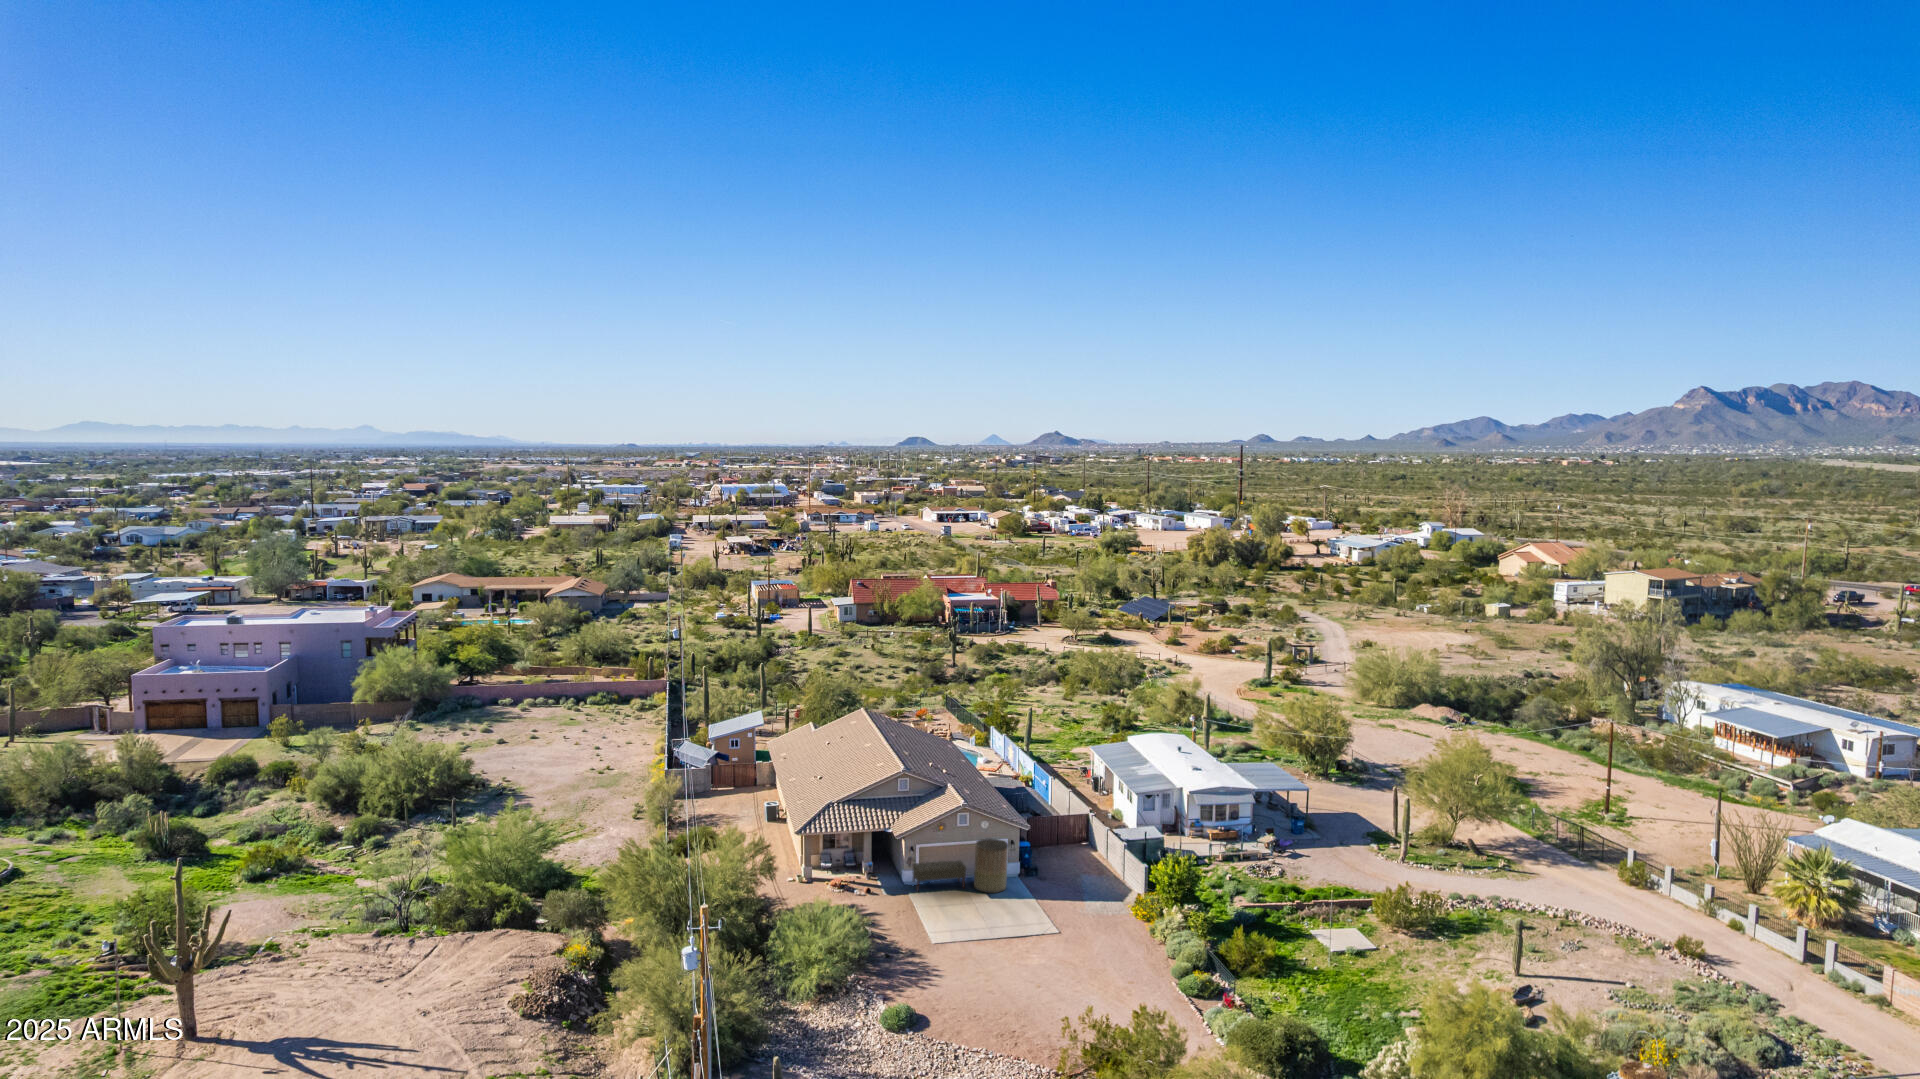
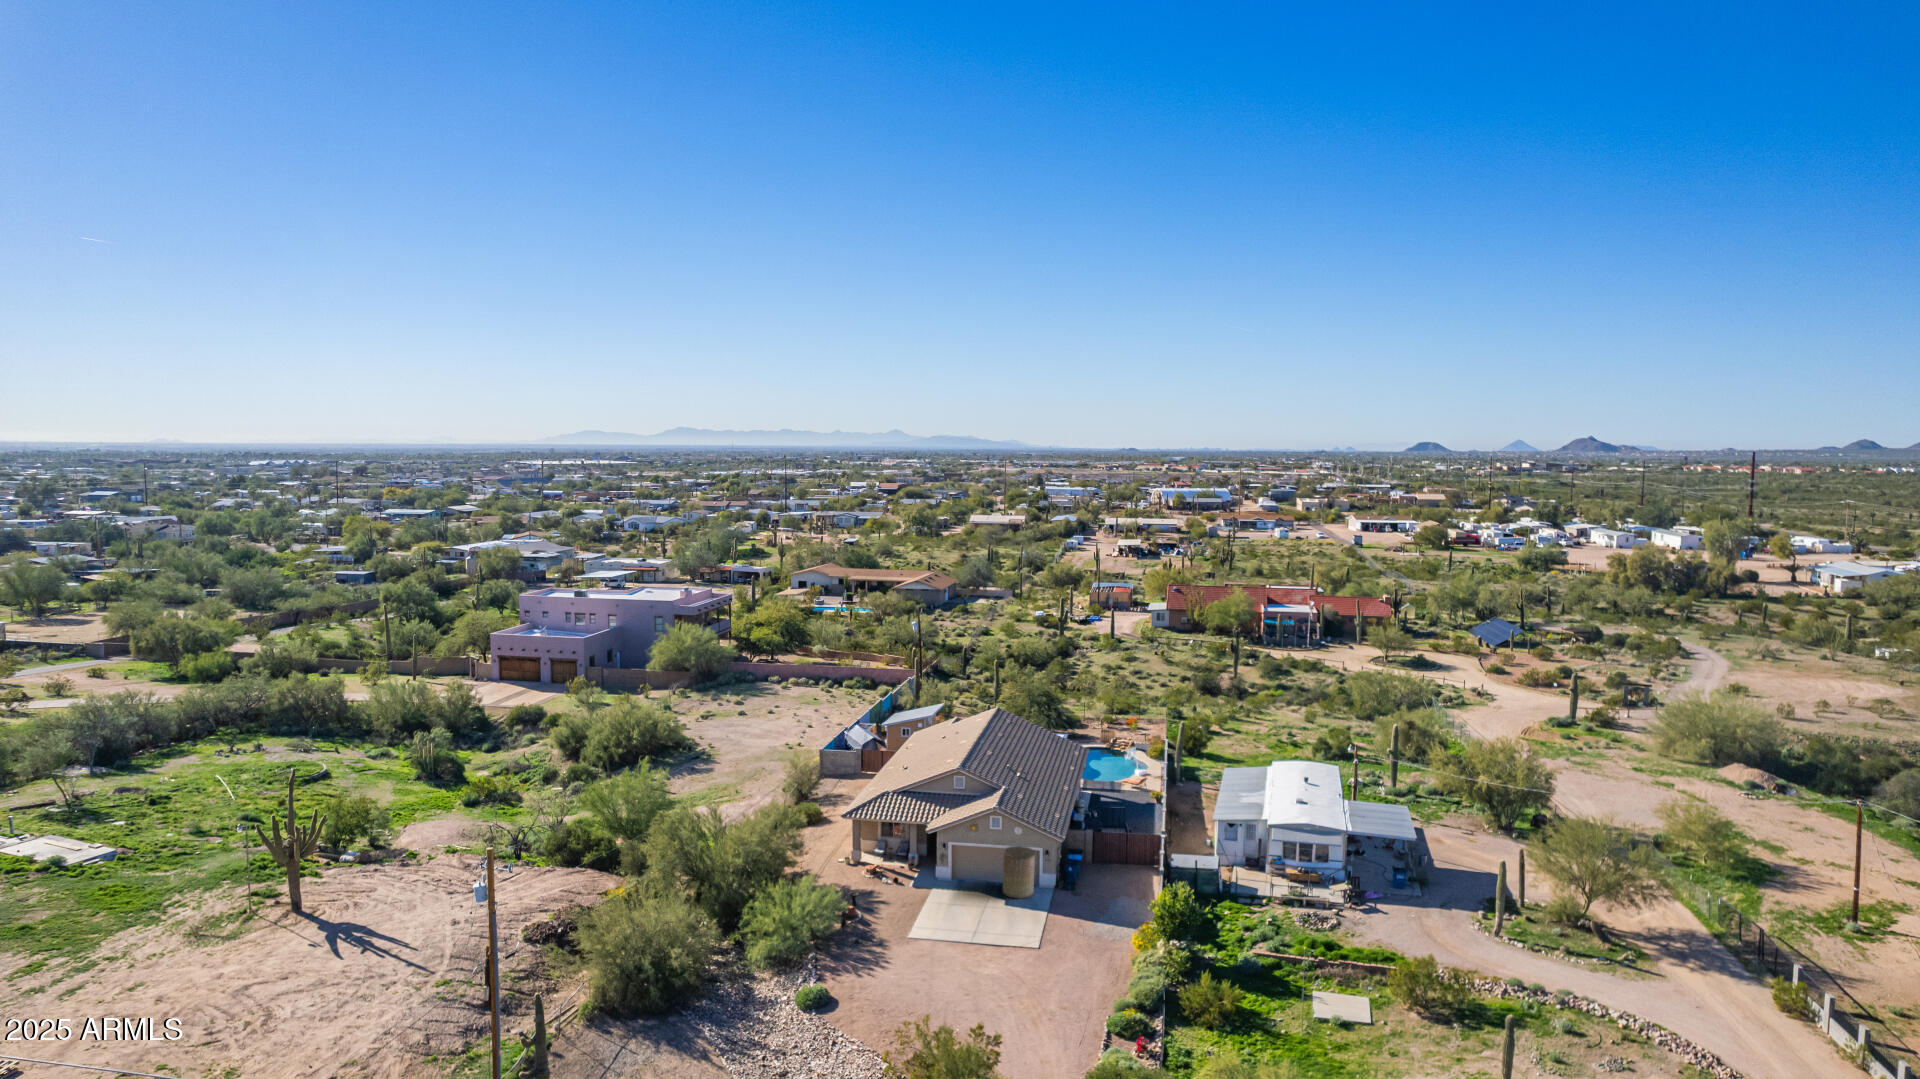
bench: present [912,861,966,891] -> none [946,860,995,890]

